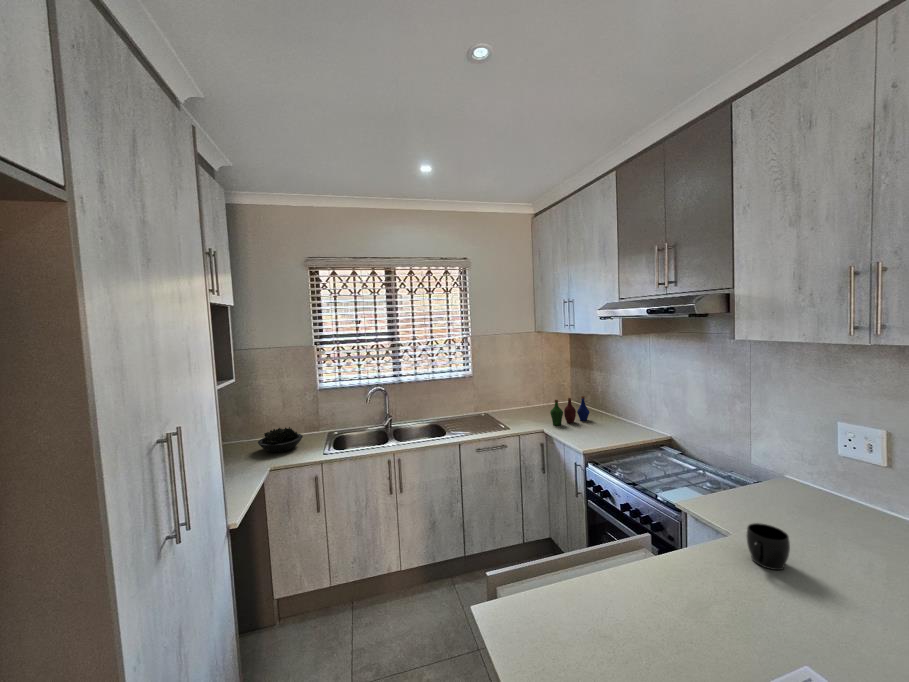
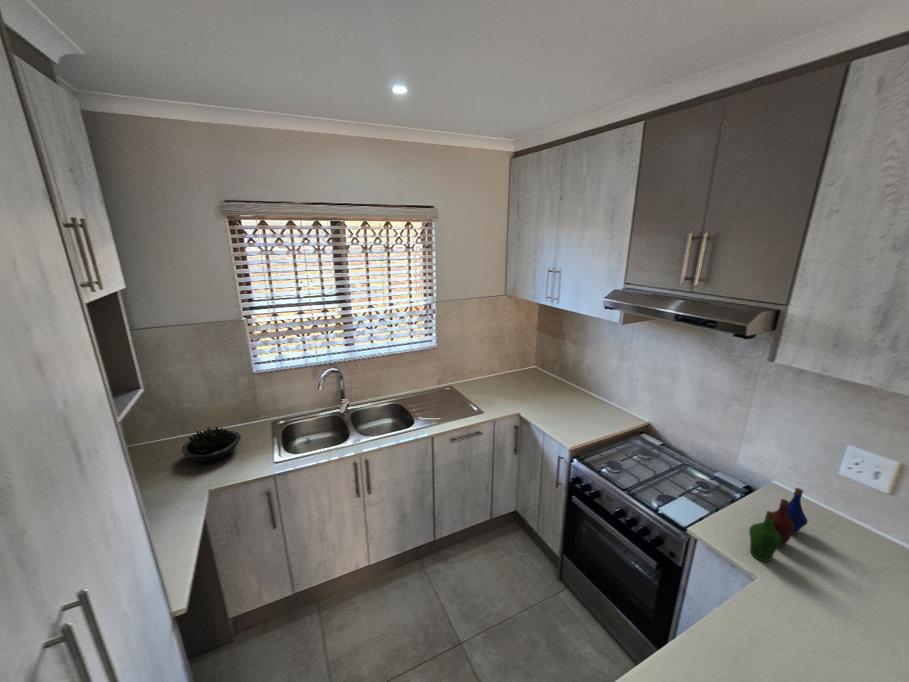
bottle: present [550,396,590,425] -> present [749,488,808,562]
mug: present [747,523,790,570] -> none [784,585,833,638]

